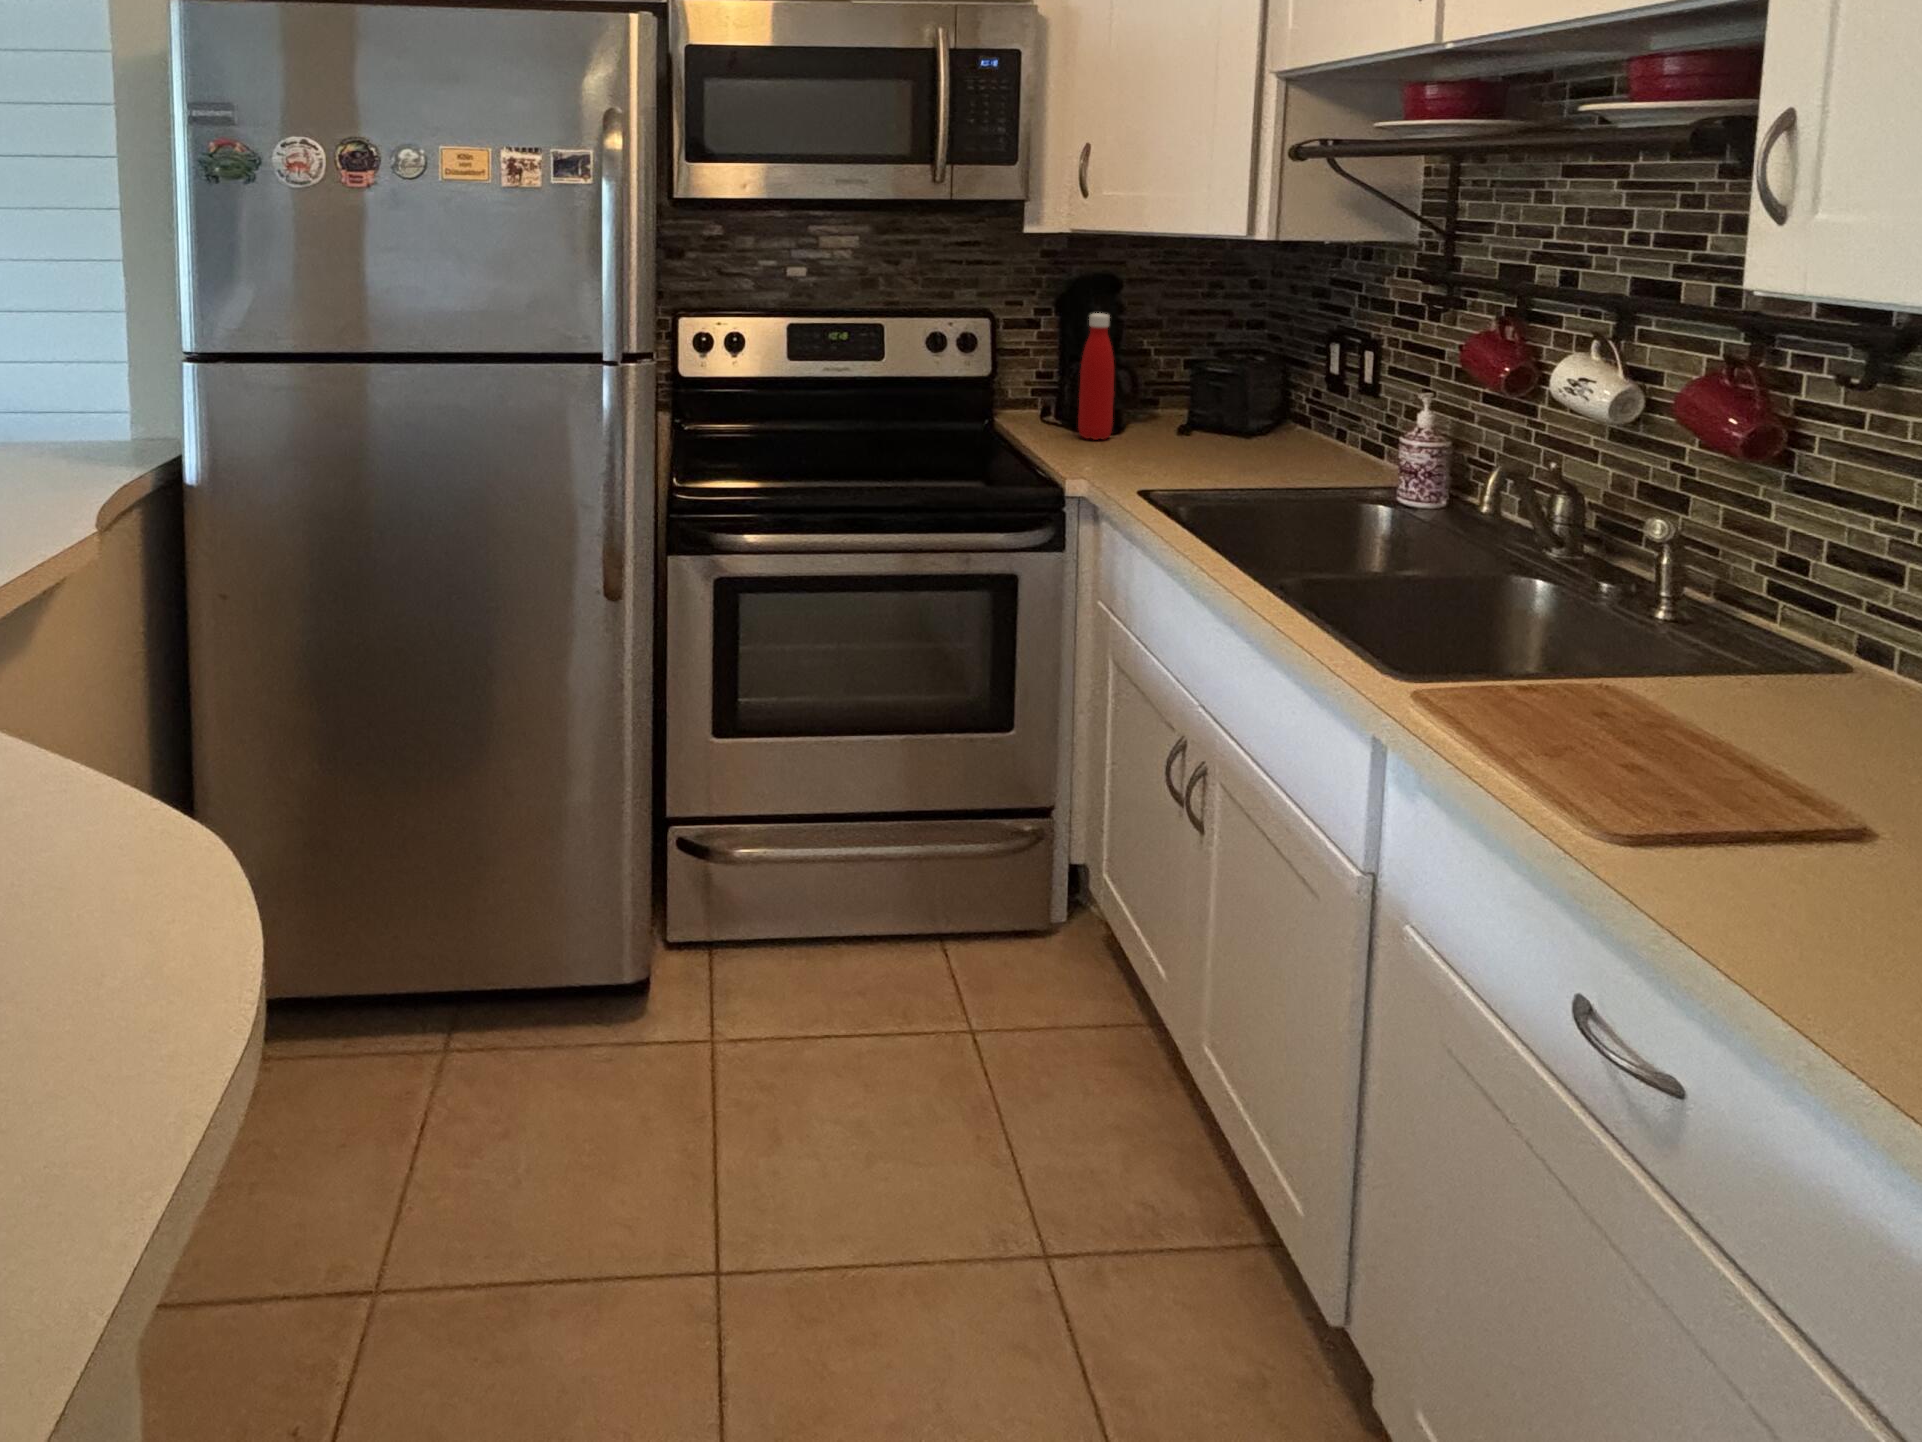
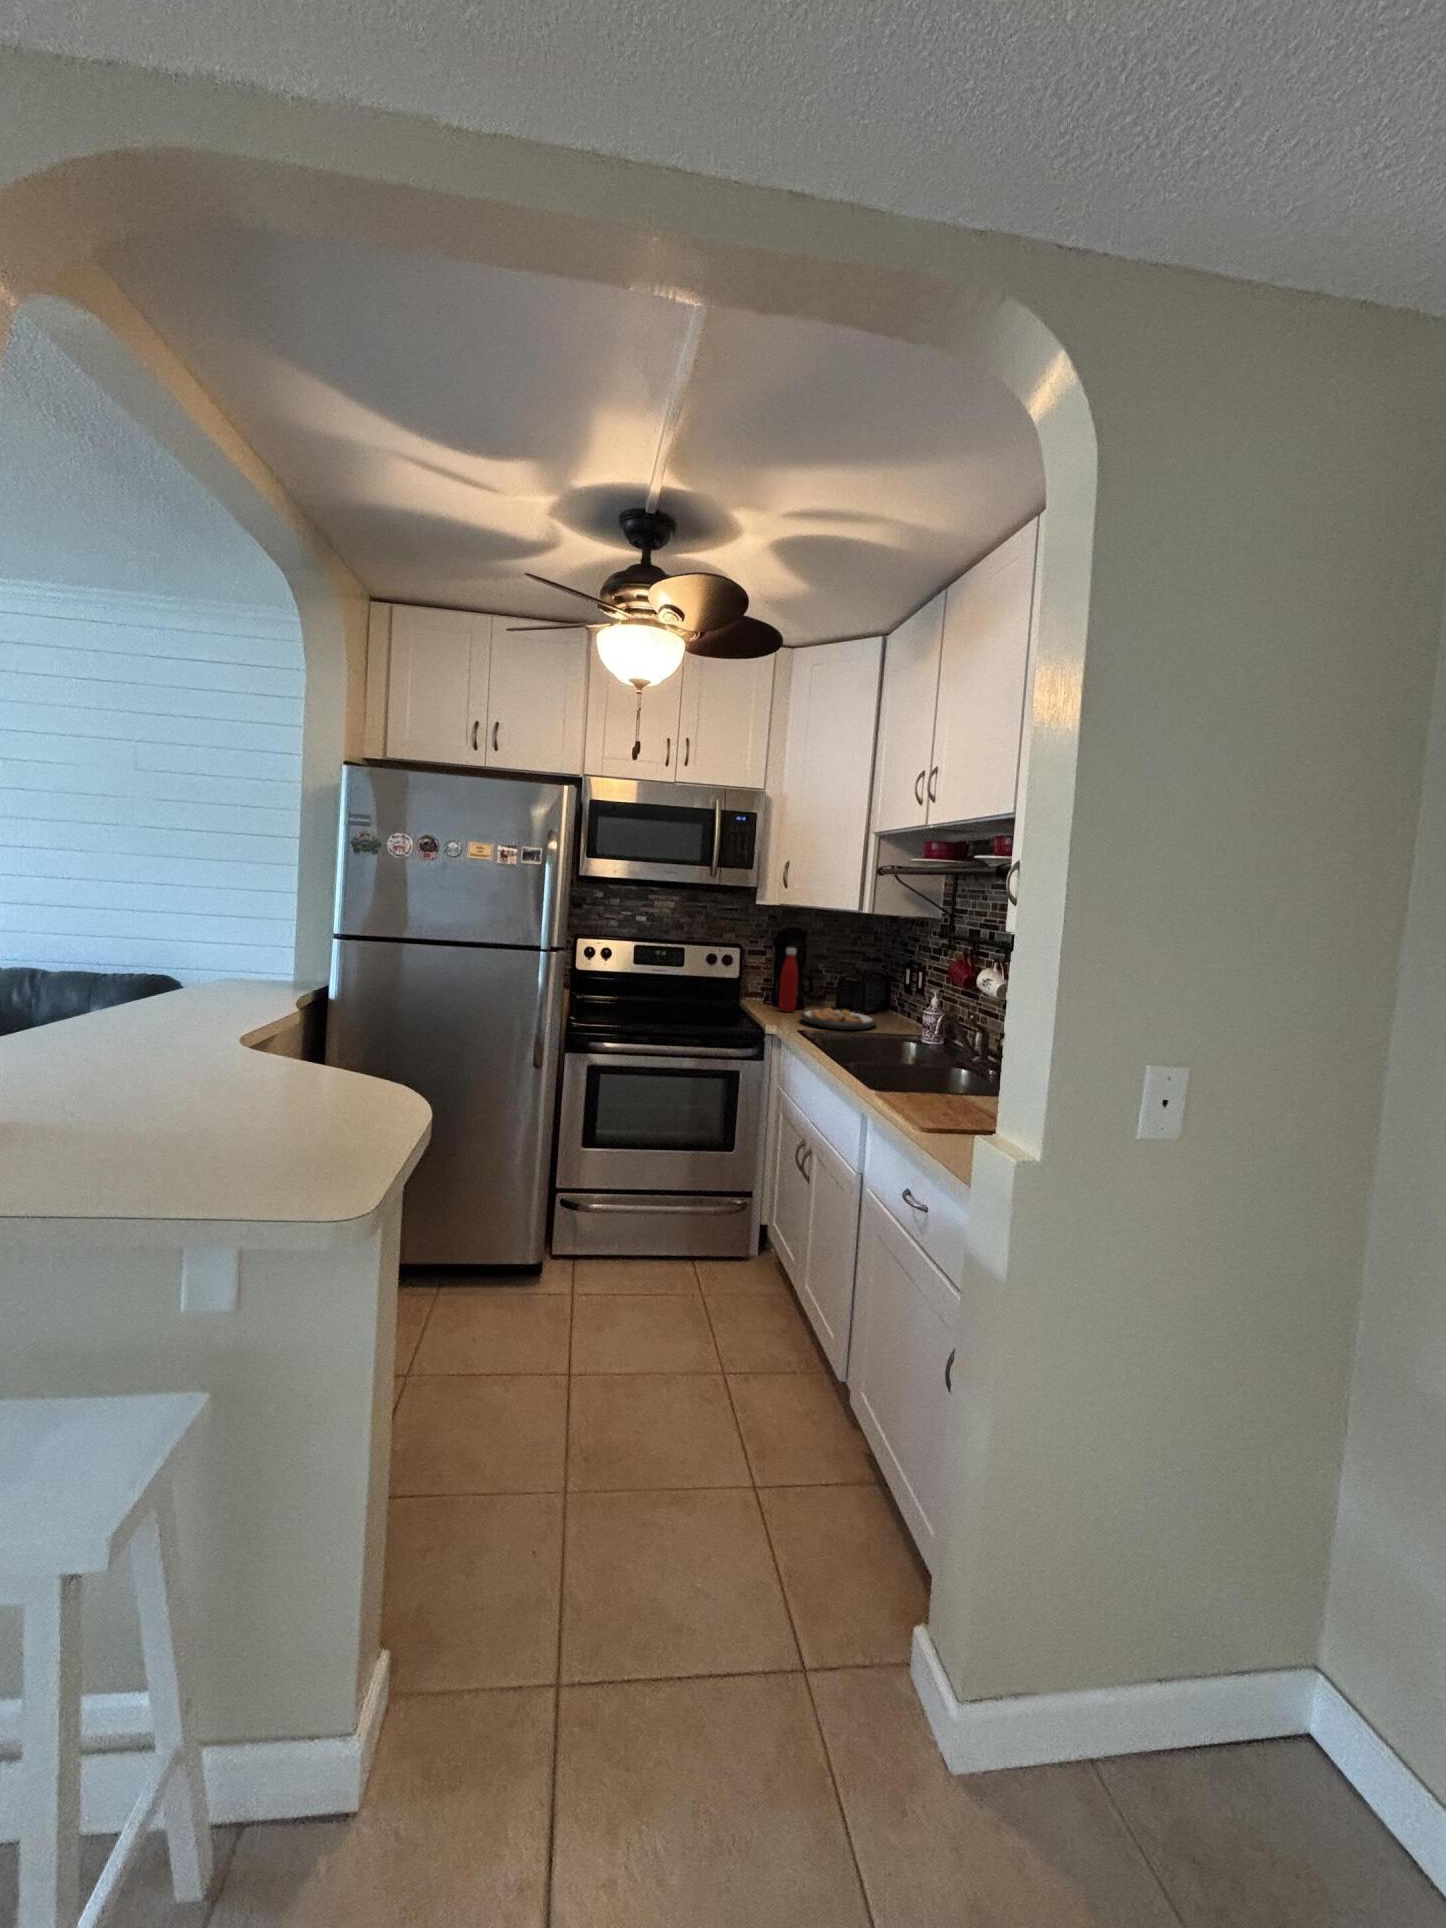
plate: none [1129,433,1290,482] -> present [800,1008,876,1030]

